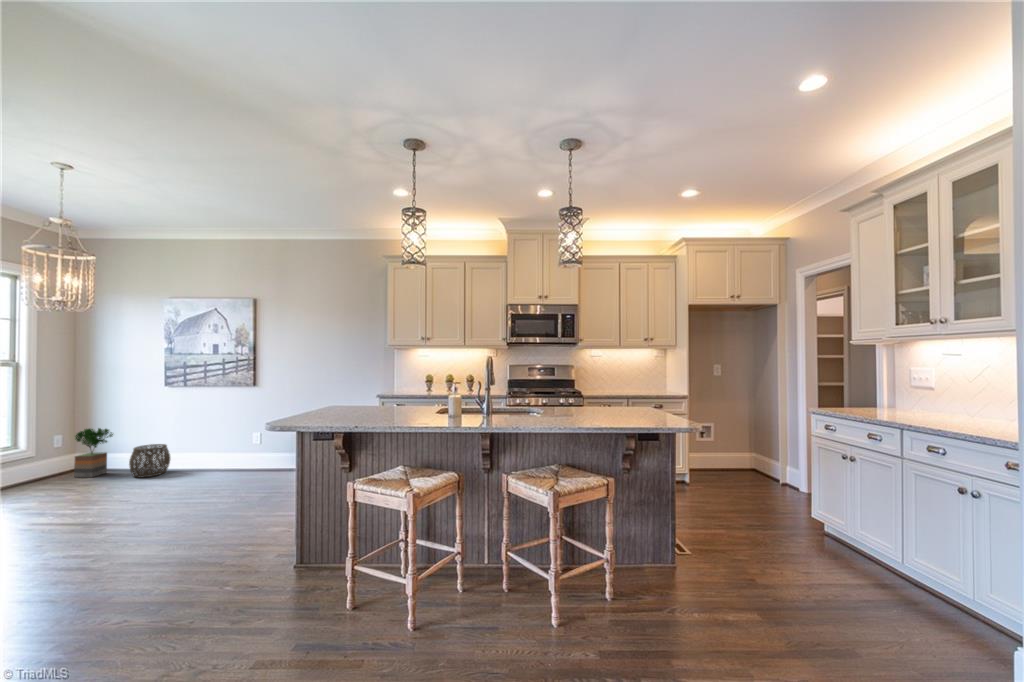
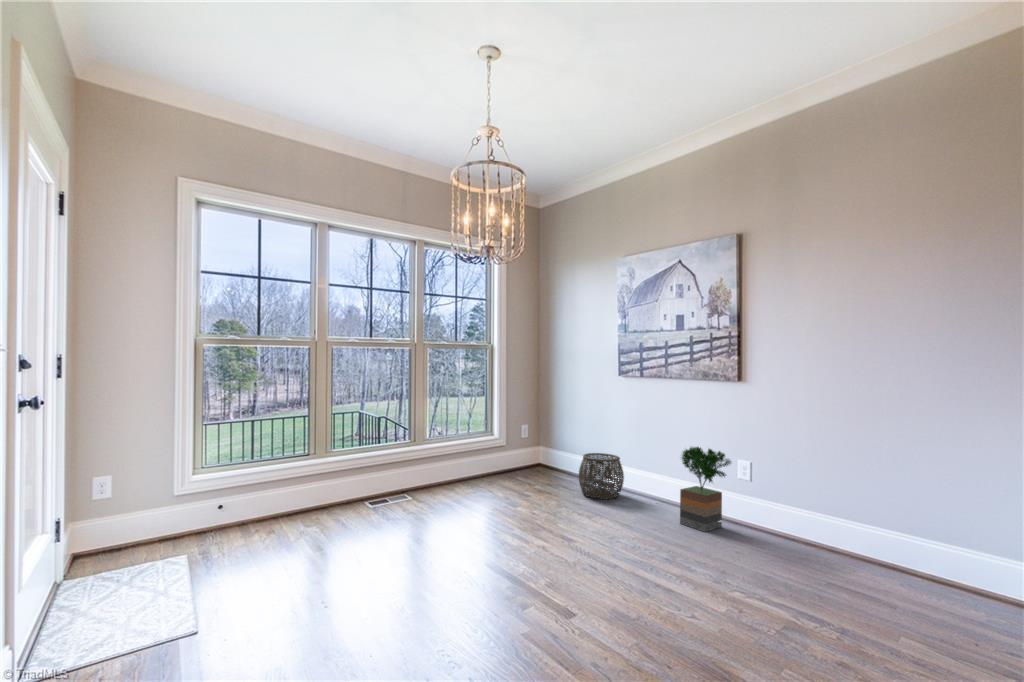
potted tree: present [74,428,113,477] -> present [680,447,731,532]

